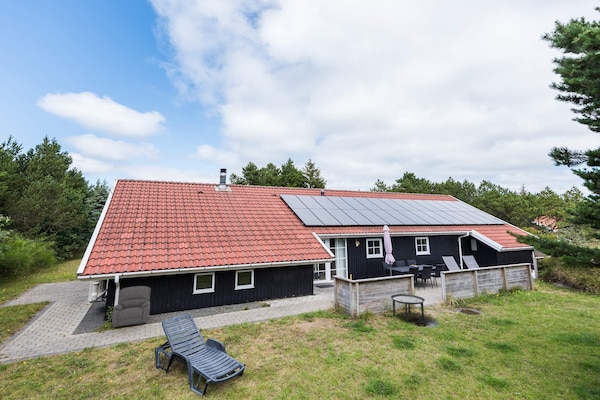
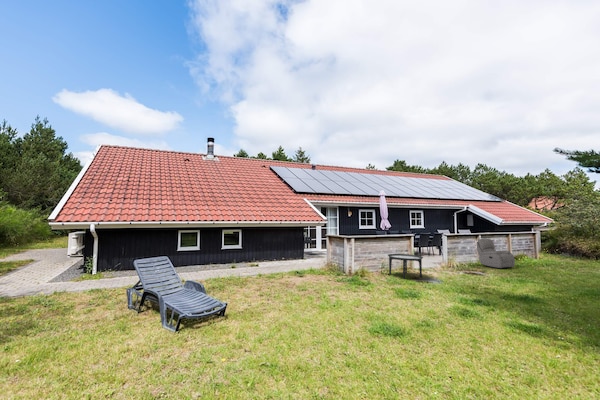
chair: present [112,286,151,327] -> present [477,238,515,269]

